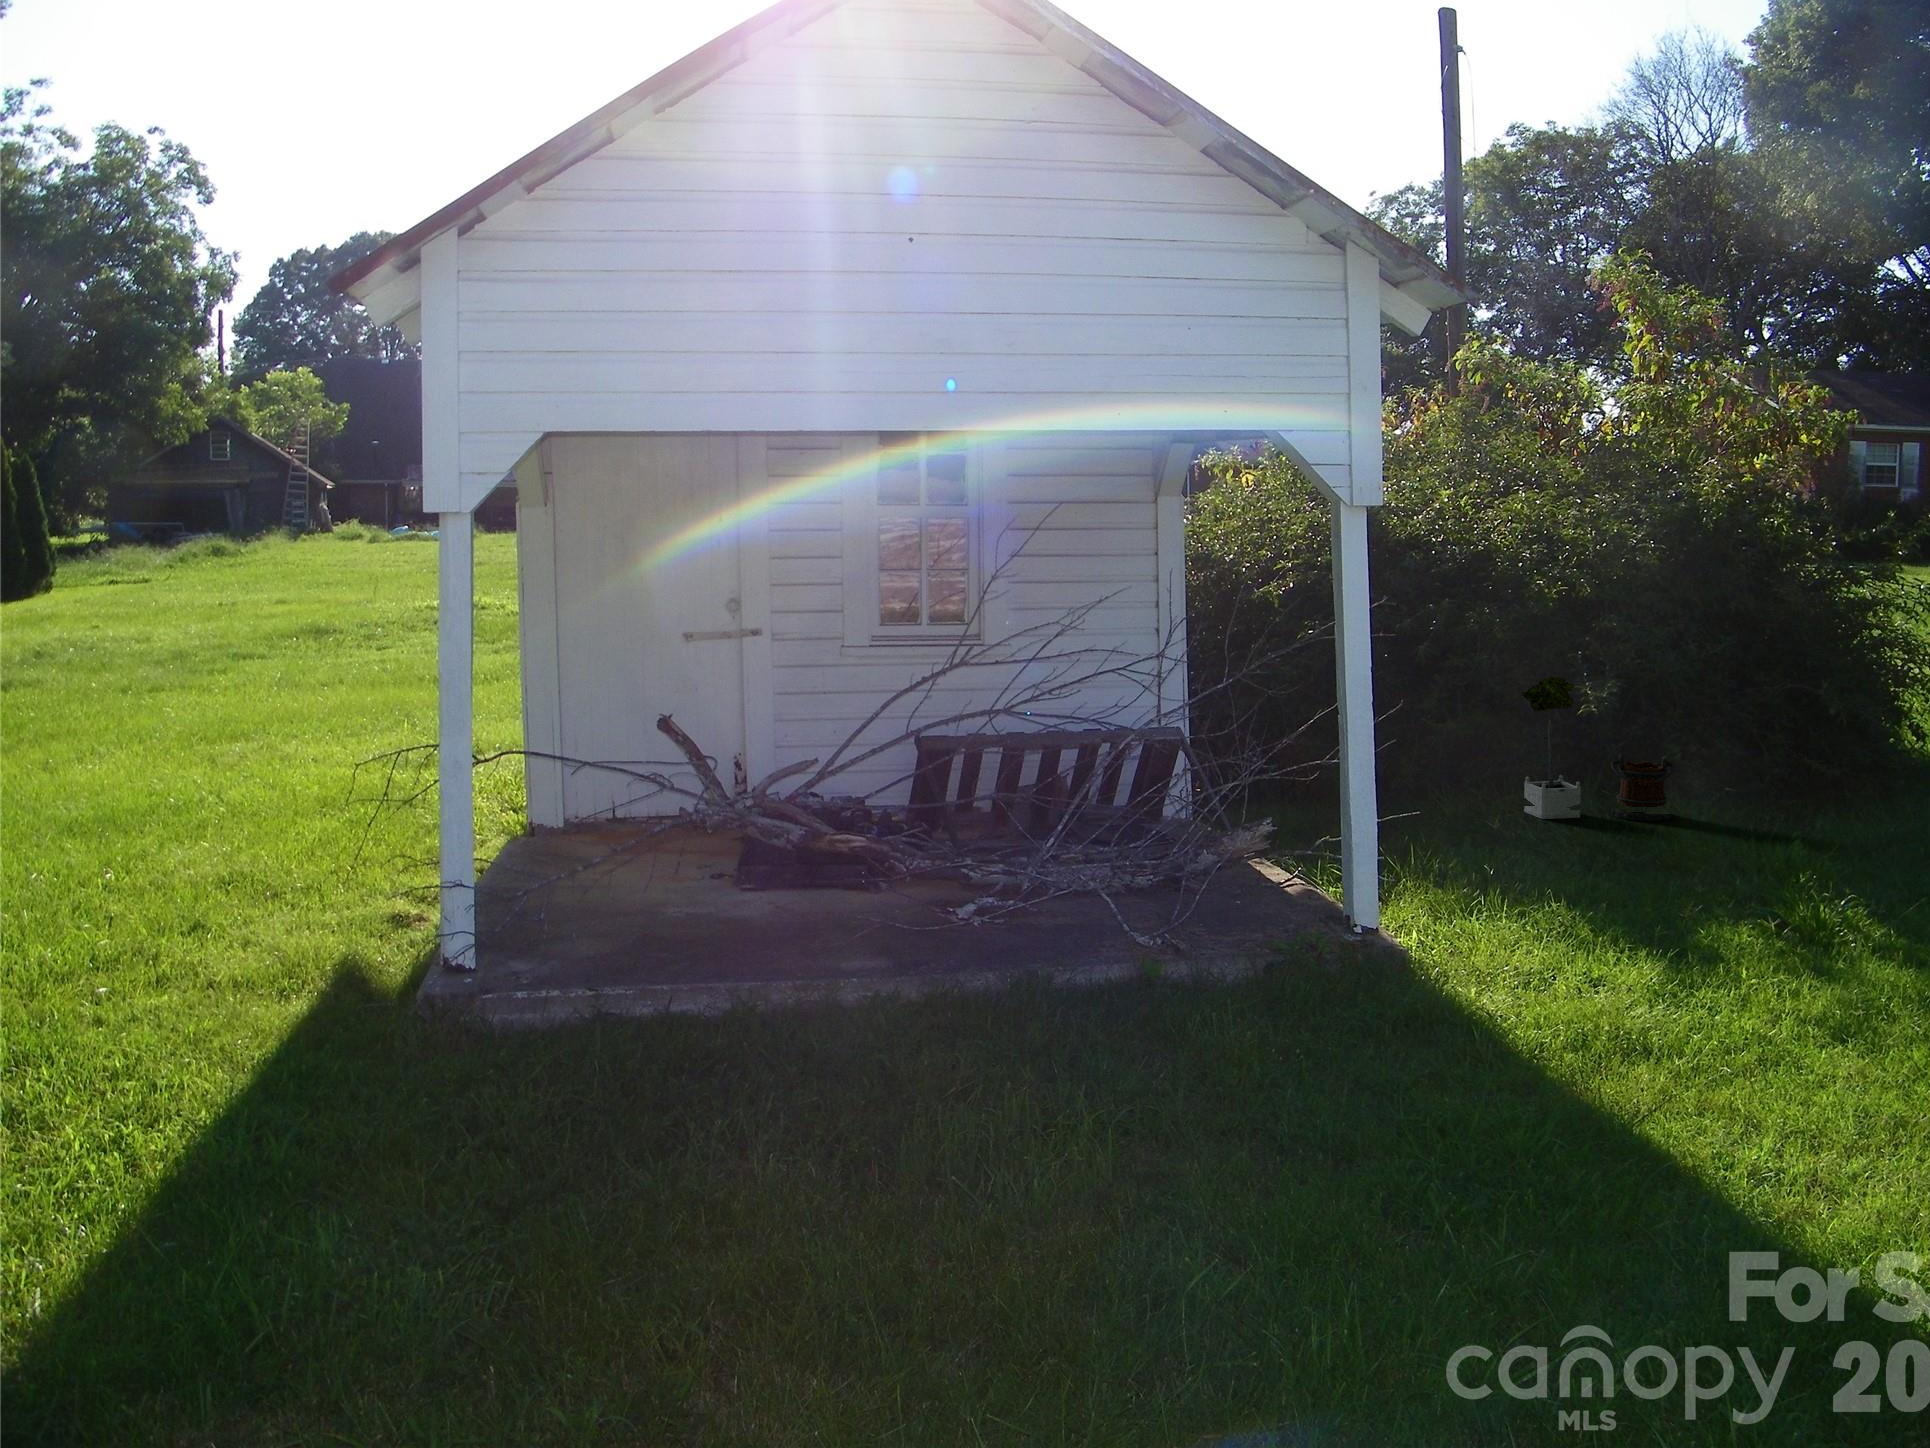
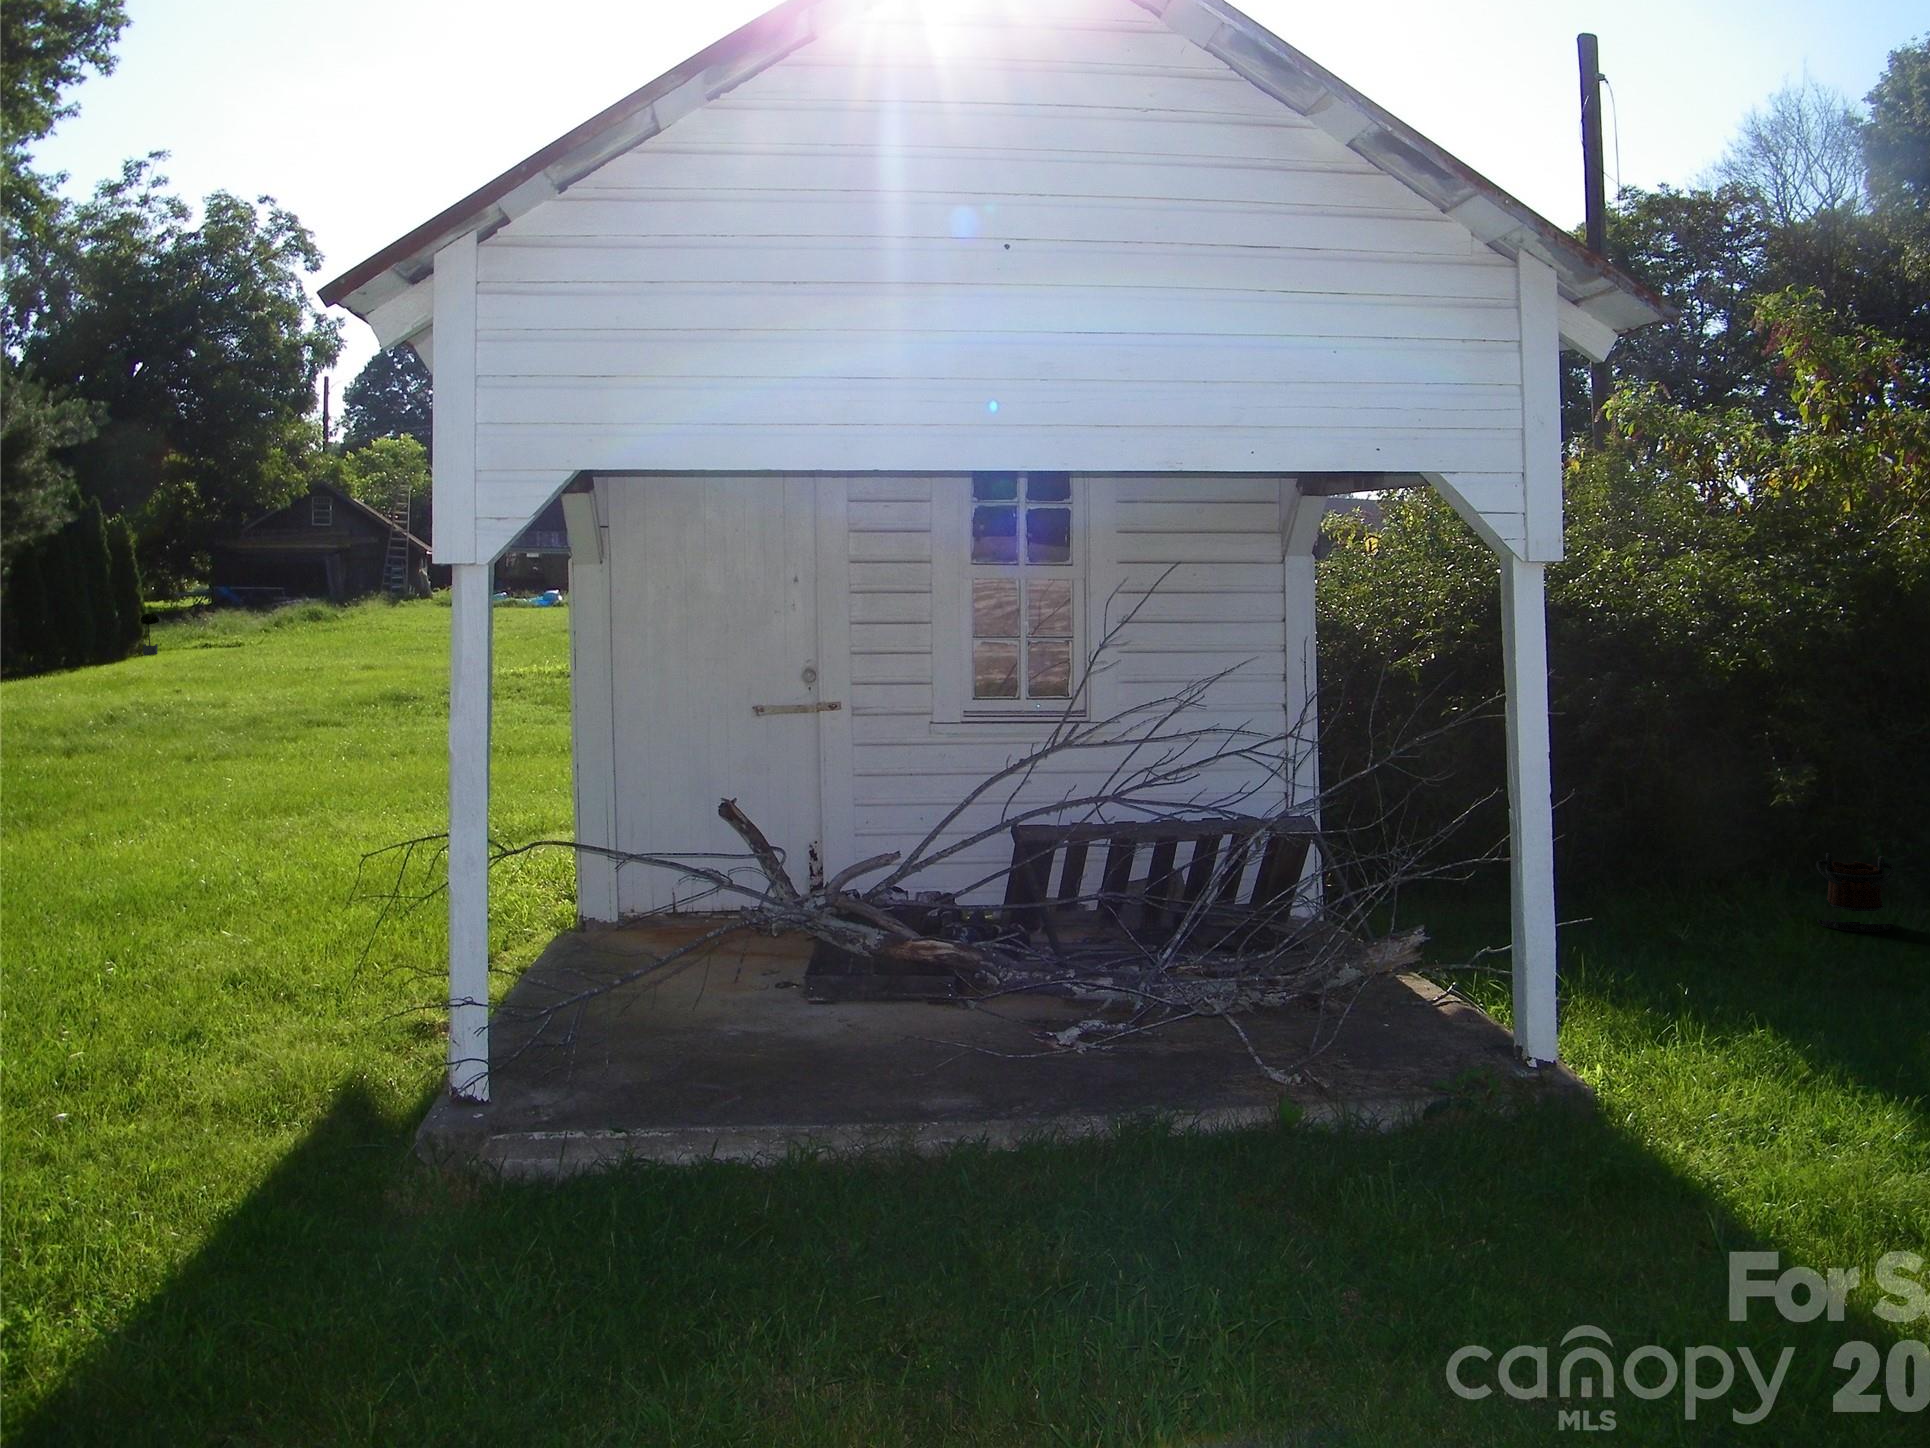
potted tree: present [1522,676,1581,819] -> present [140,613,159,655]

